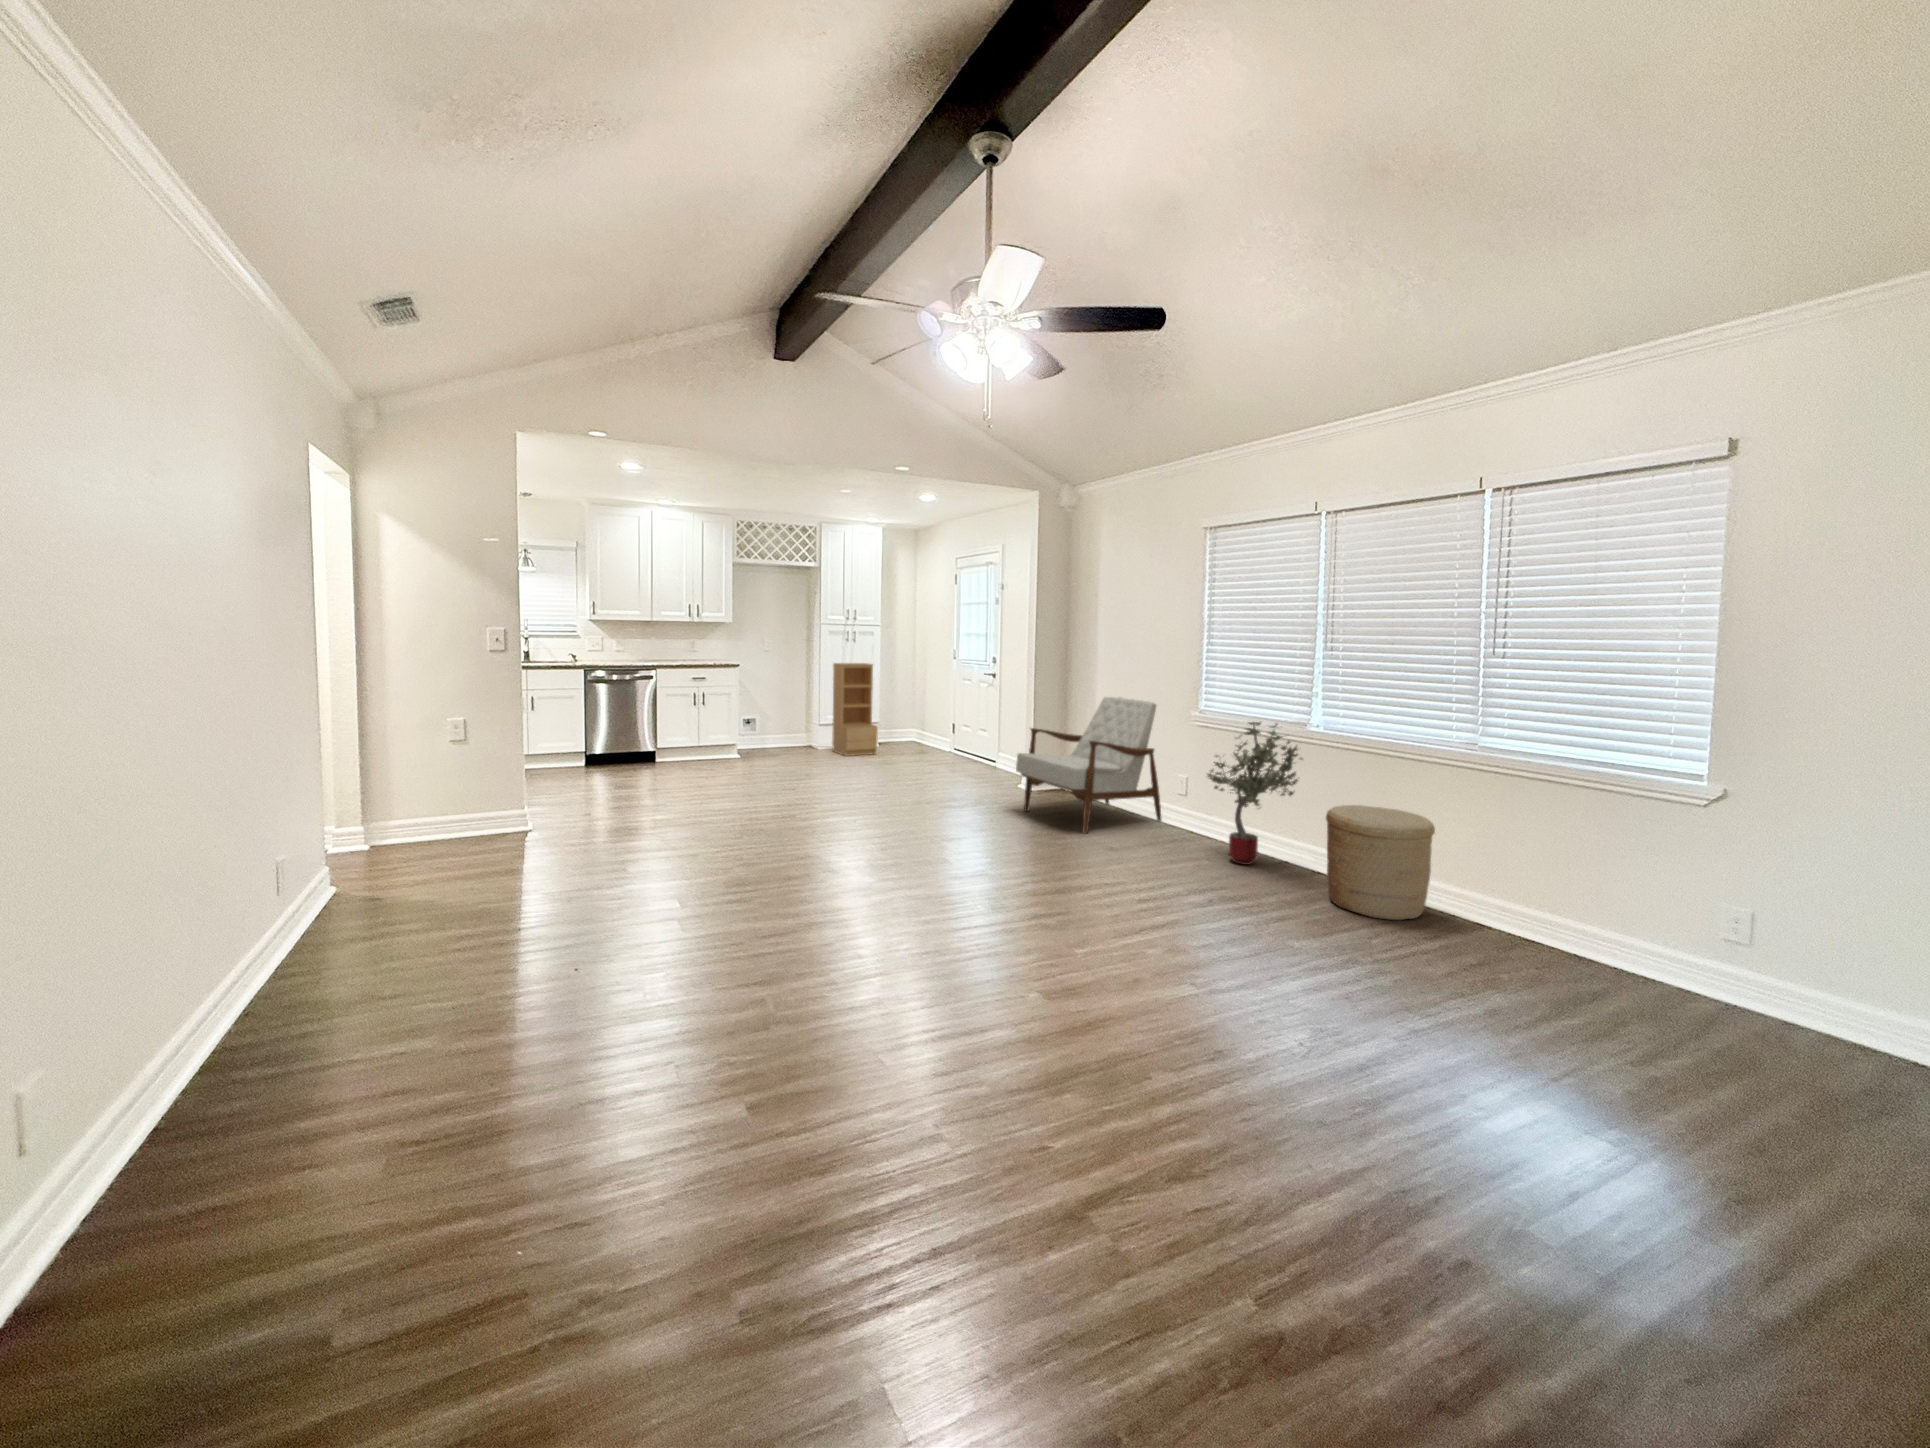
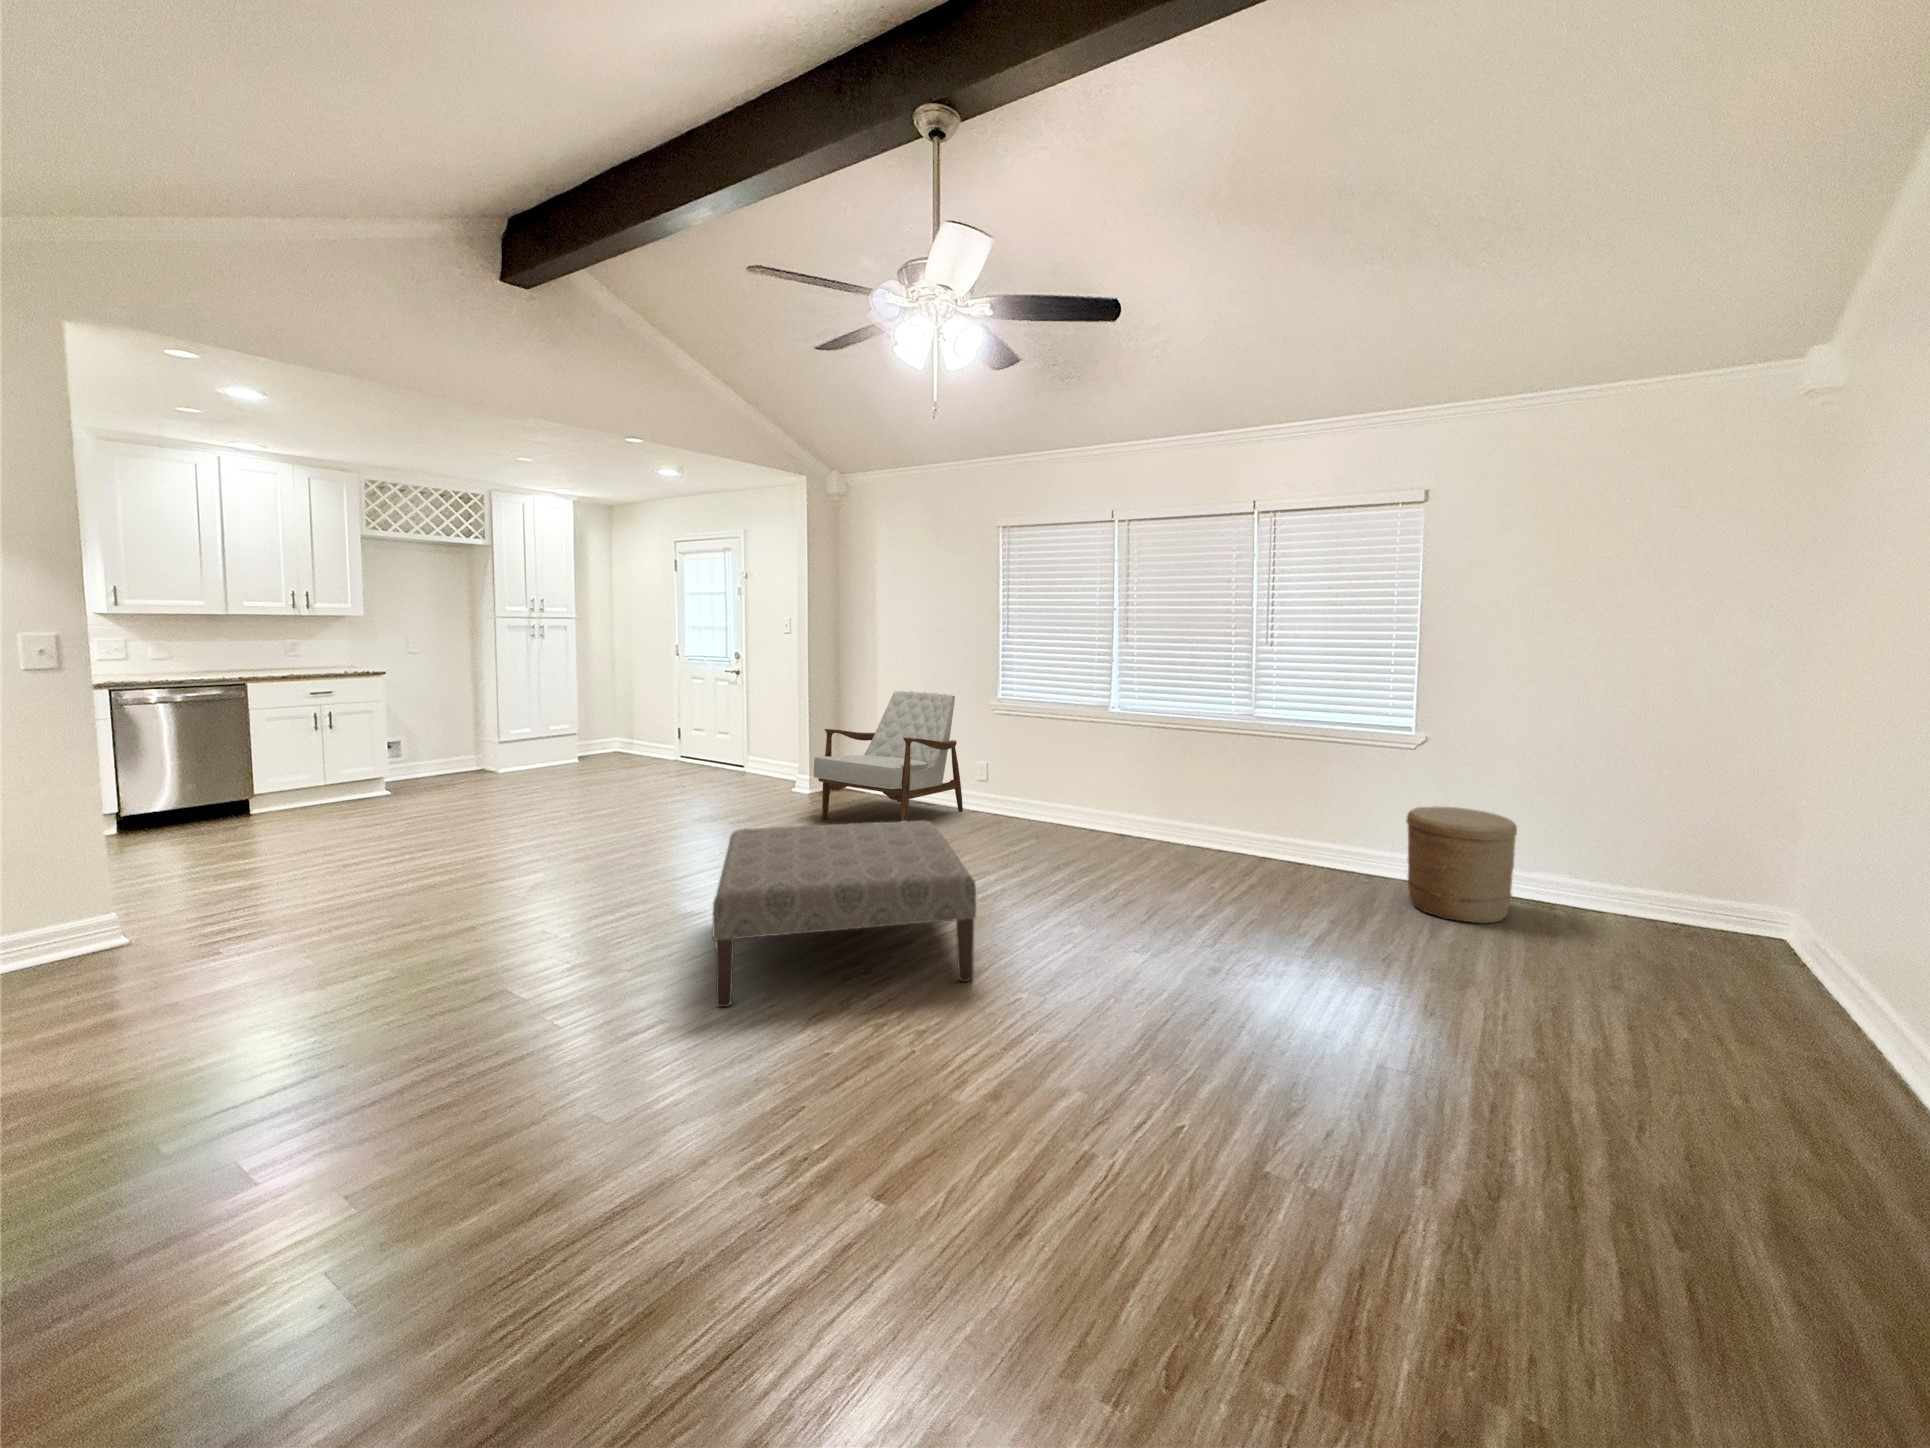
bookshelf: present [832,663,878,756] -> none [519,664,588,780]
potted tree: present [1207,722,1303,865] -> none [1020,707,1114,842]
ottoman: none [802,805,1057,976] -> present [713,821,976,1007]
woven basket: present [1326,805,1435,920] -> present [1406,807,1517,923]

